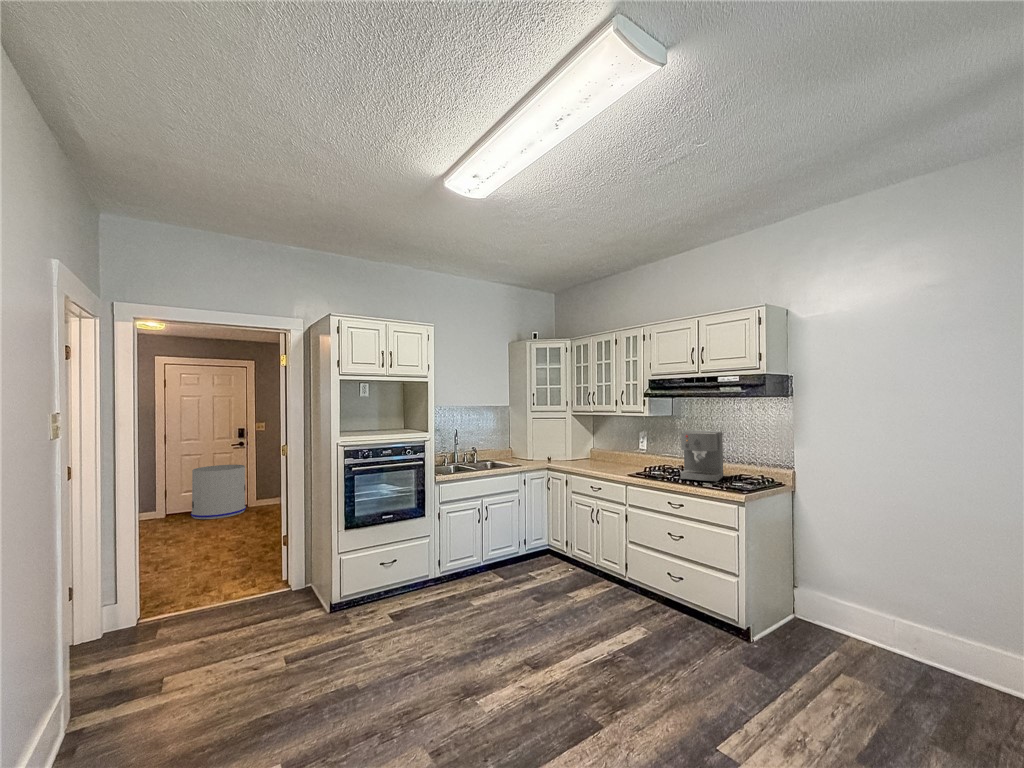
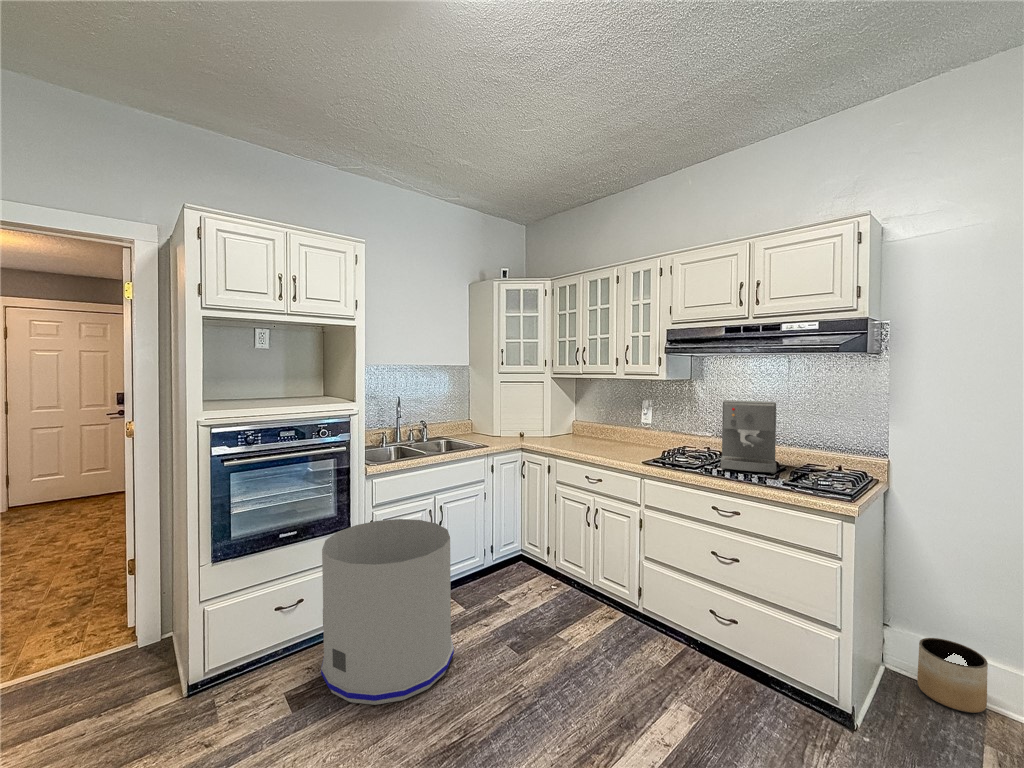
trash can: present [191,465,246,519] -> present [321,519,454,705]
planter: none [818,601,863,650] -> present [917,638,988,713]

